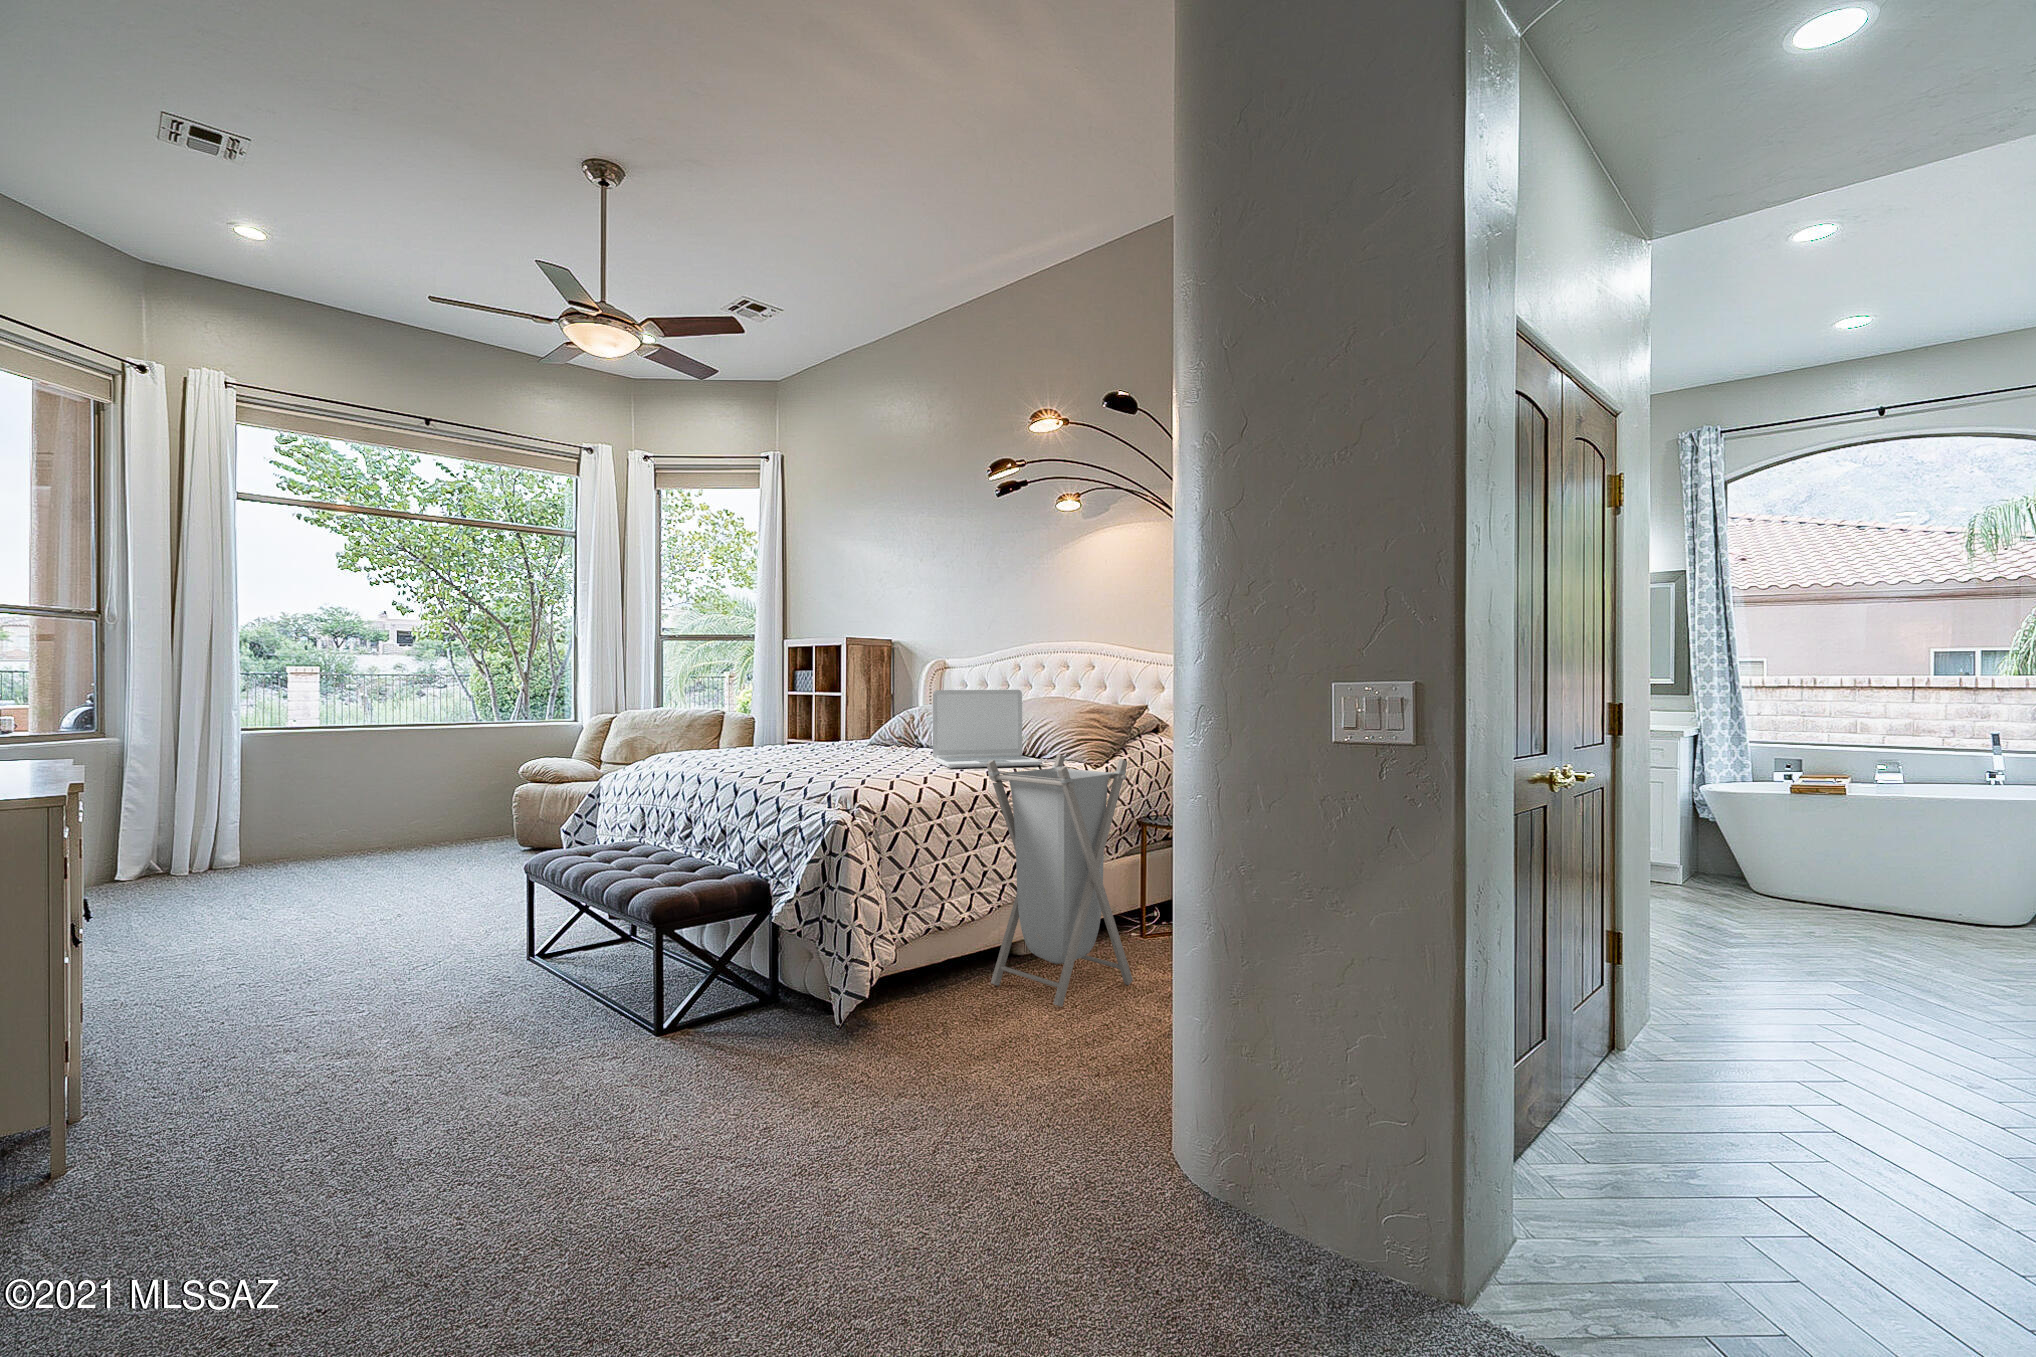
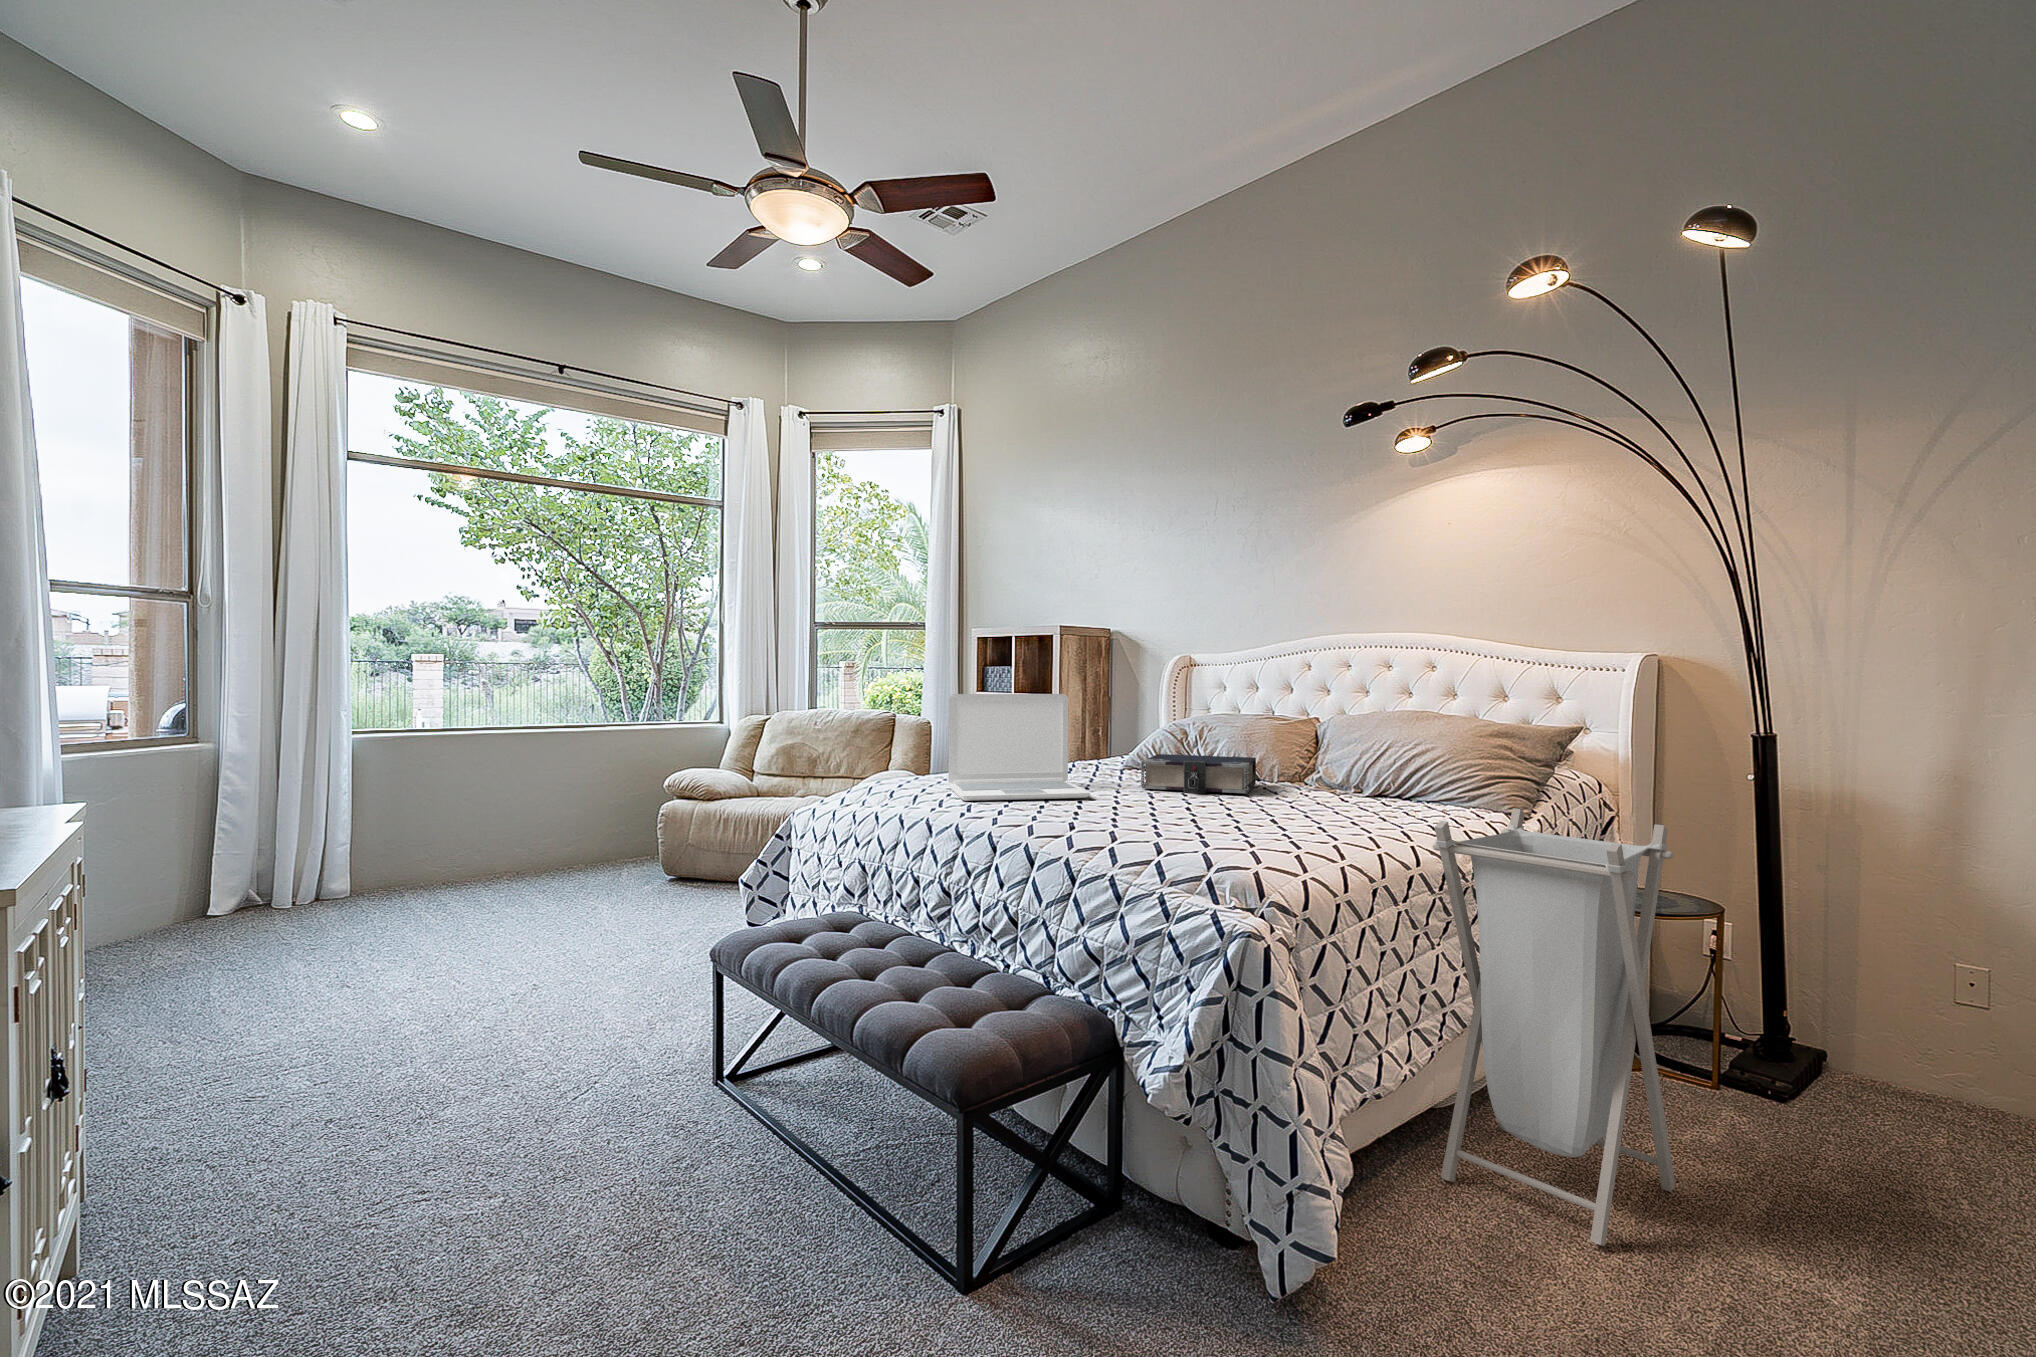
laptop: present [933,690,1042,768] -> present [948,694,1090,801]
book: none [858,731,948,756] -> present [1141,754,1256,793]

